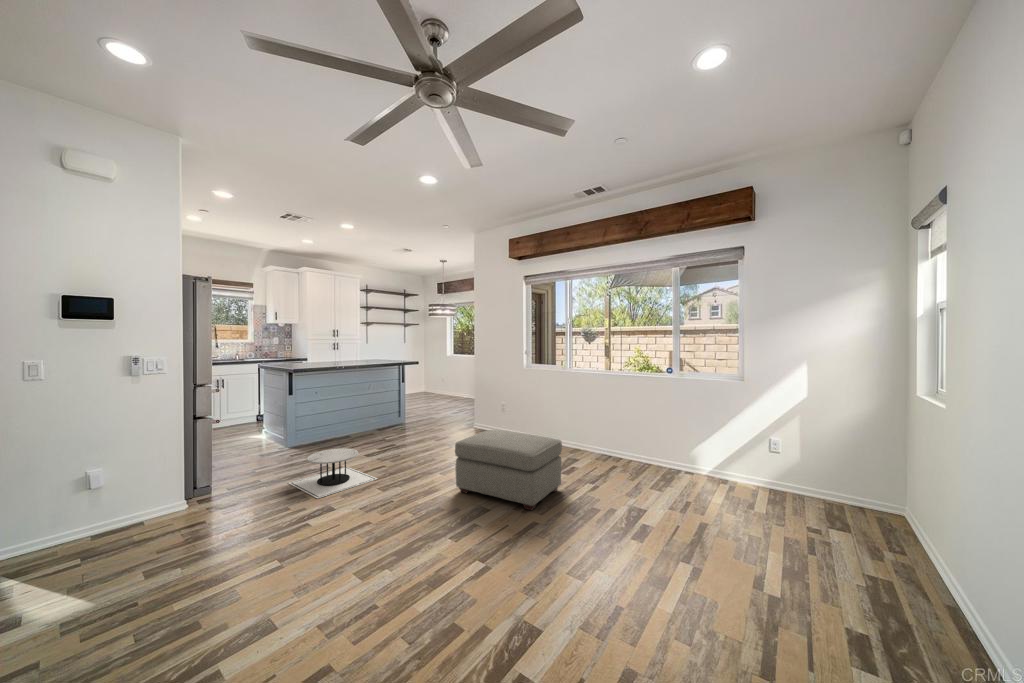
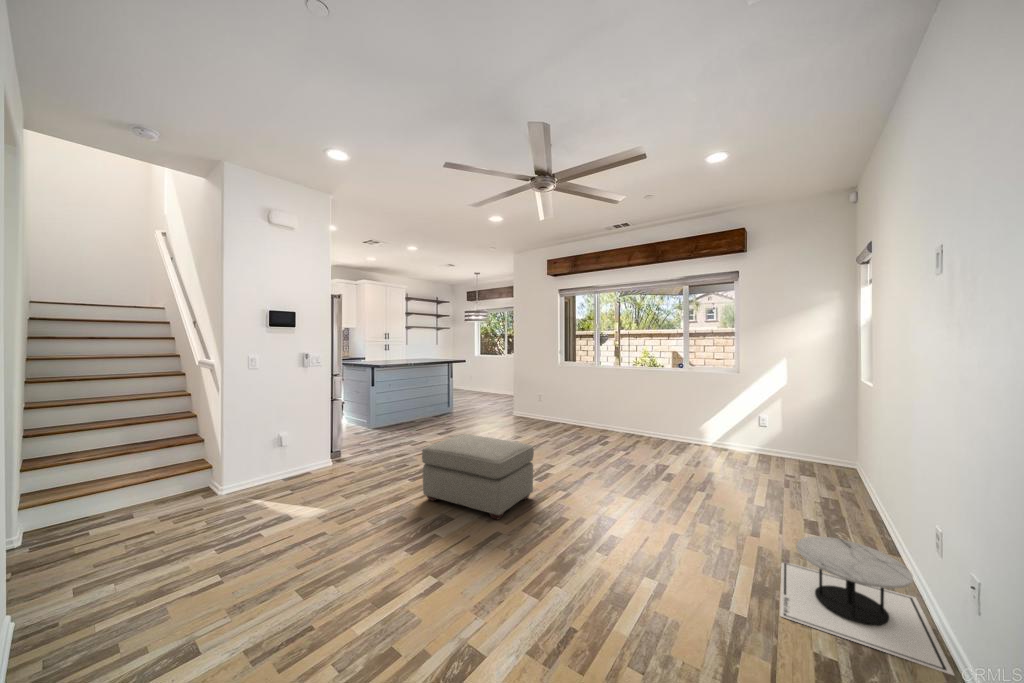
side table: present [289,448,377,498] -> present [780,536,954,675]

